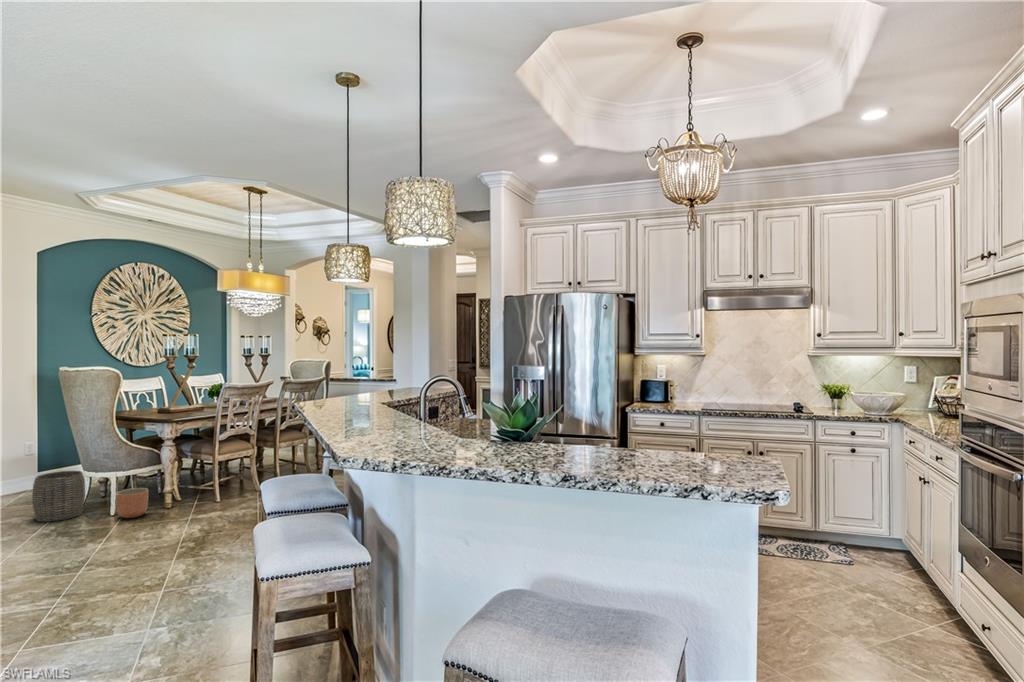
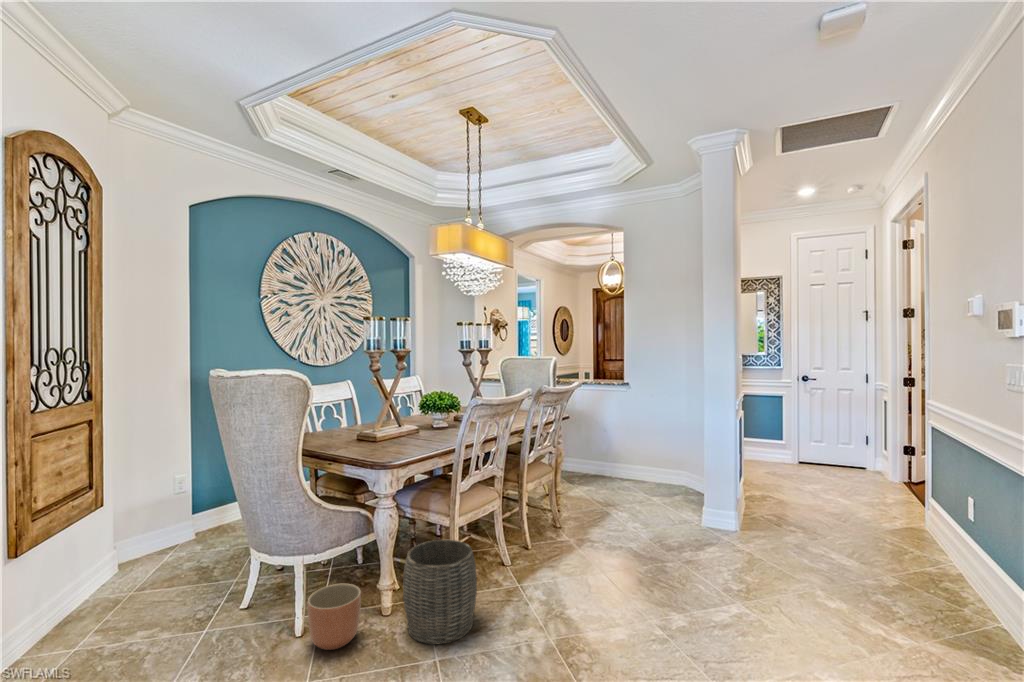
woven basket: present [32,471,85,522] -> present [403,540,477,645]

